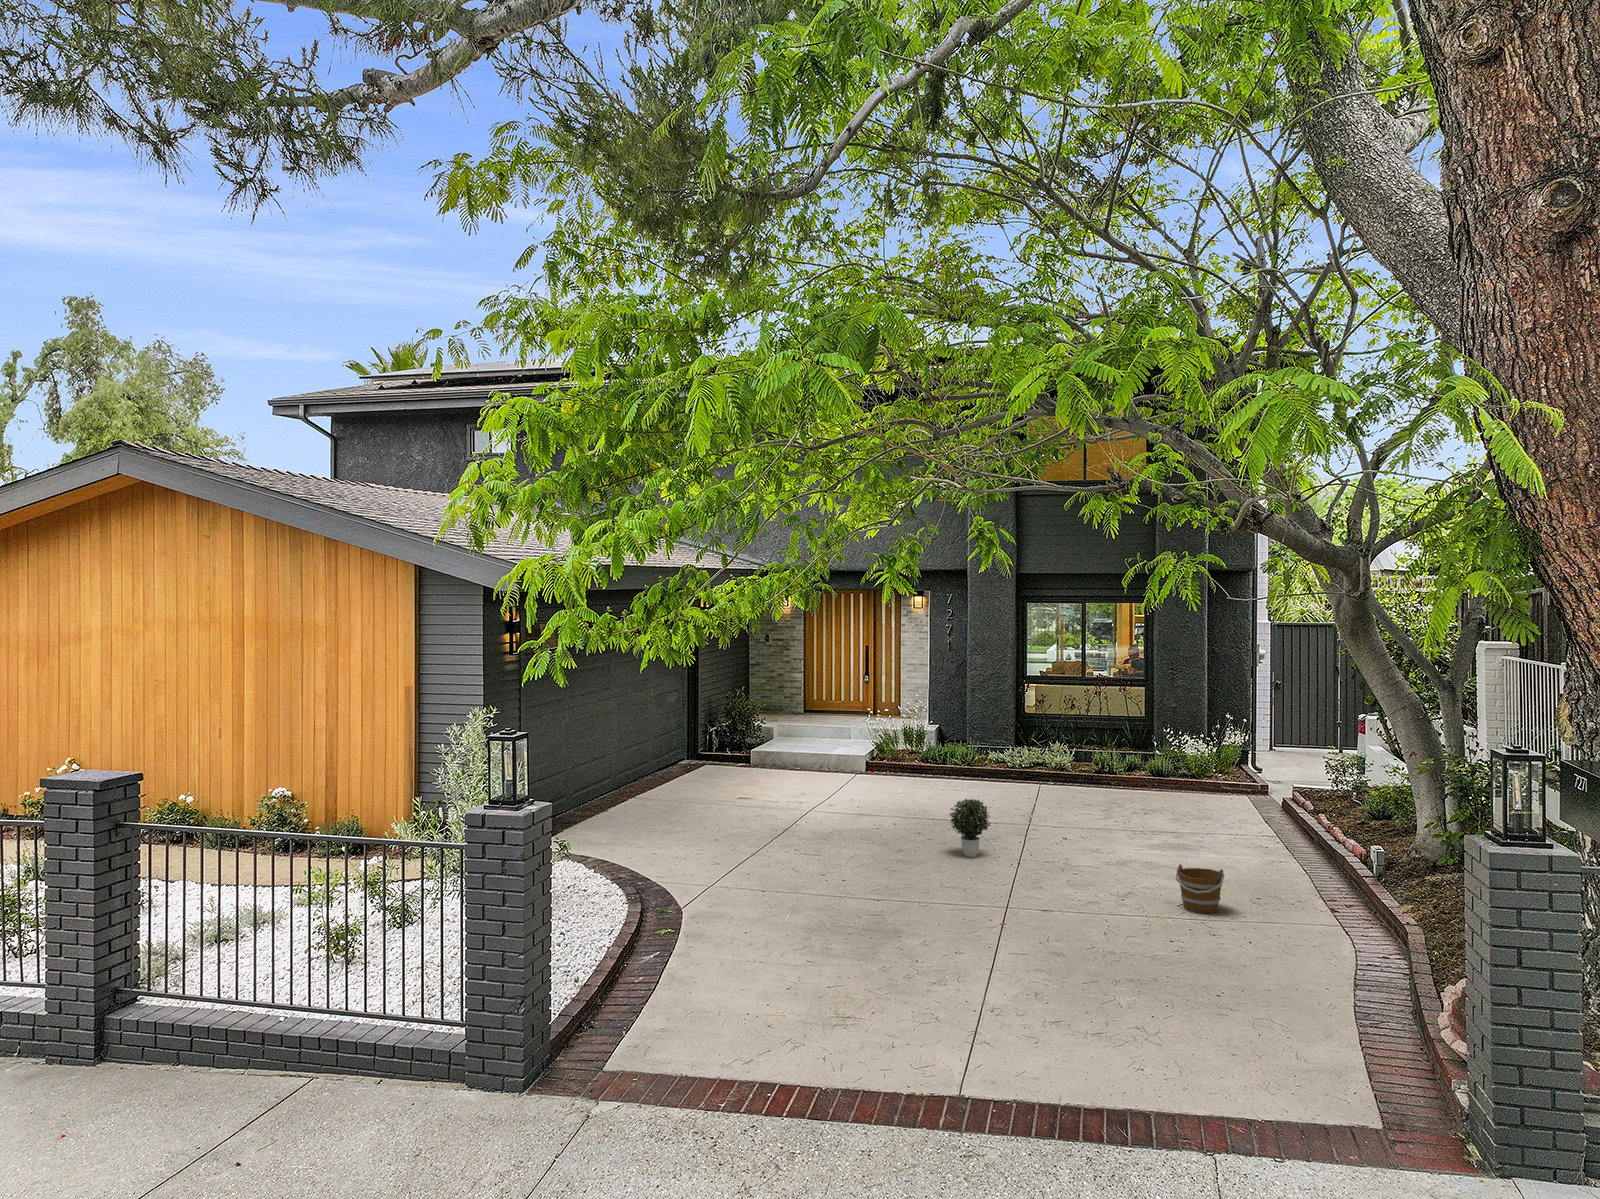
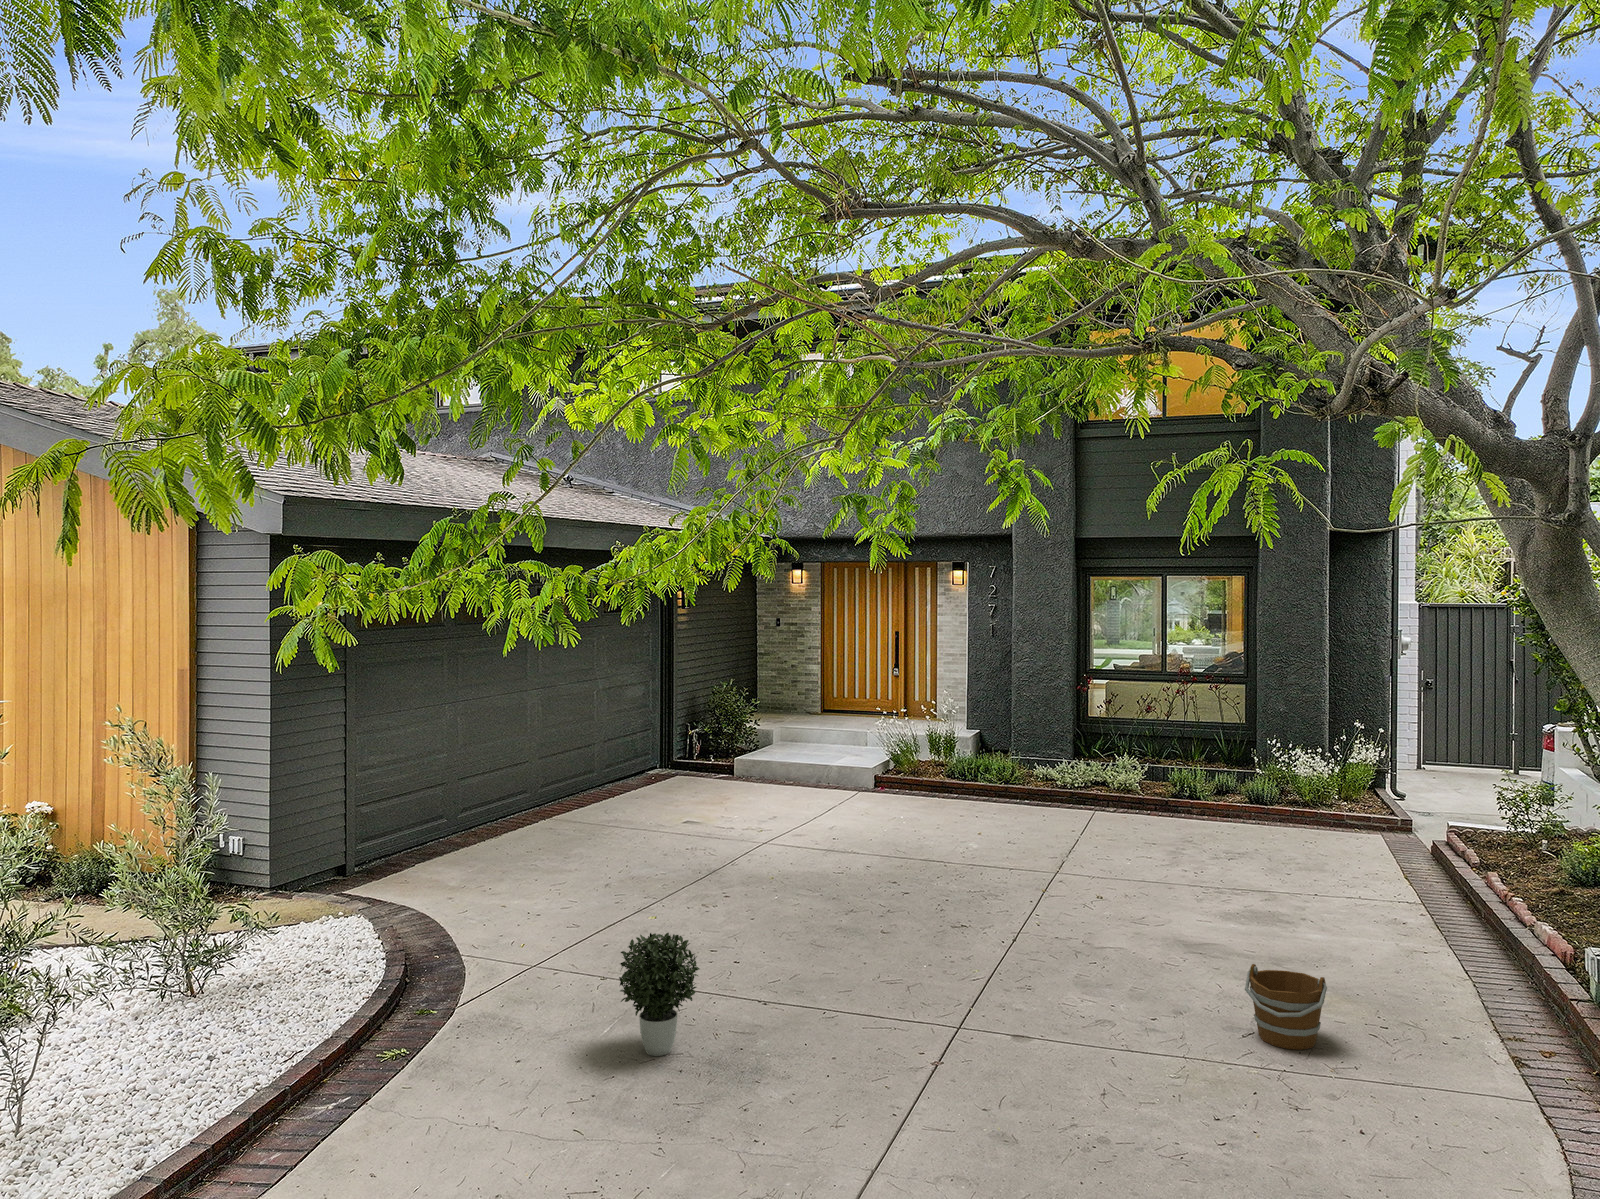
potted plant: present [950,799,991,858] -> present [619,933,699,1056]

